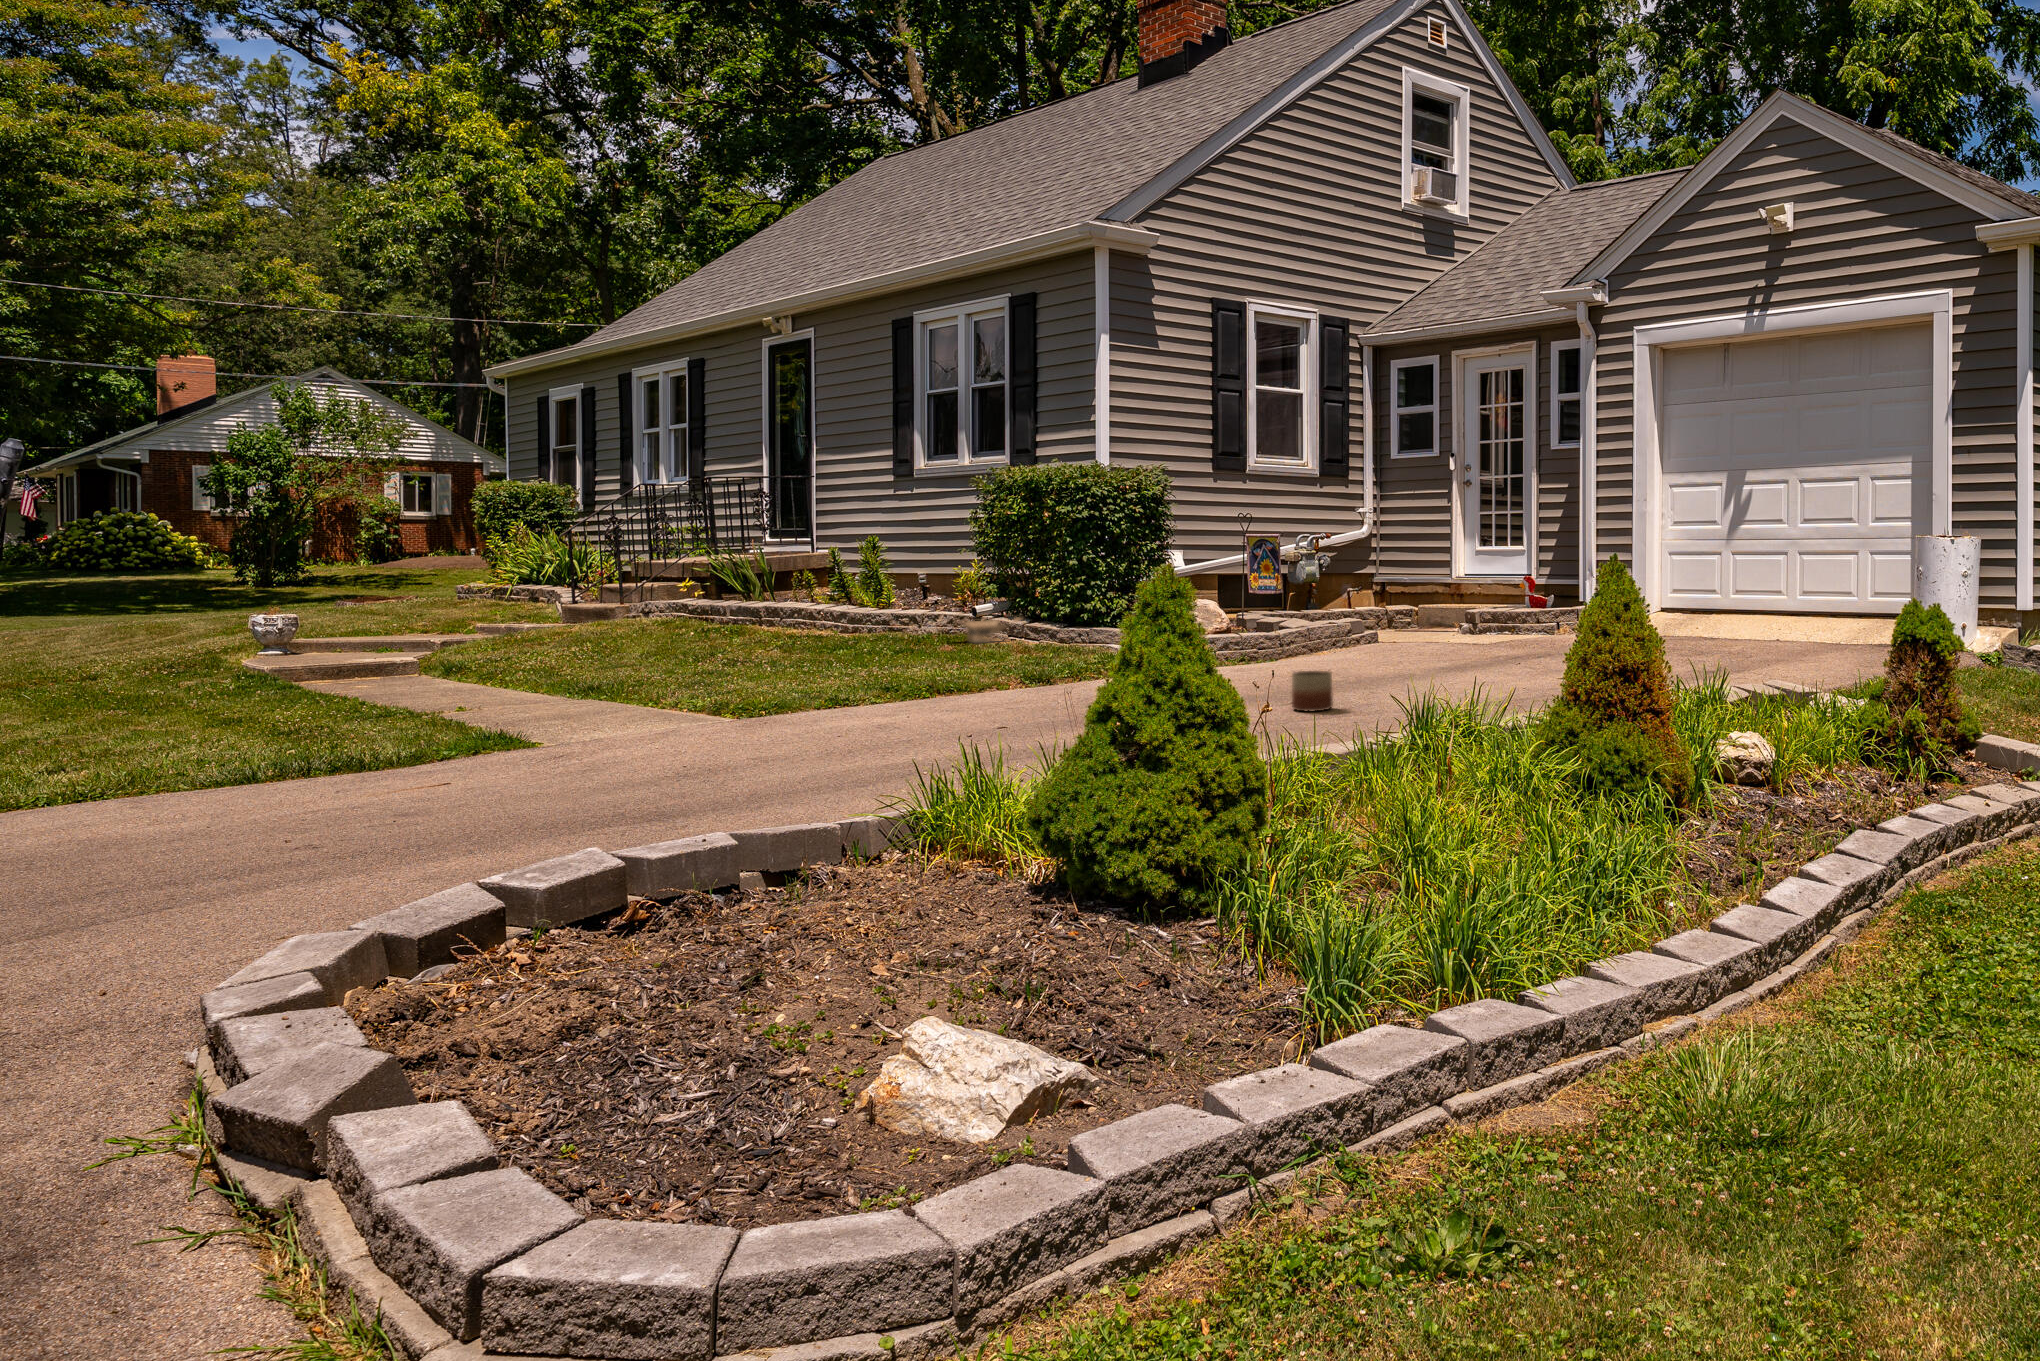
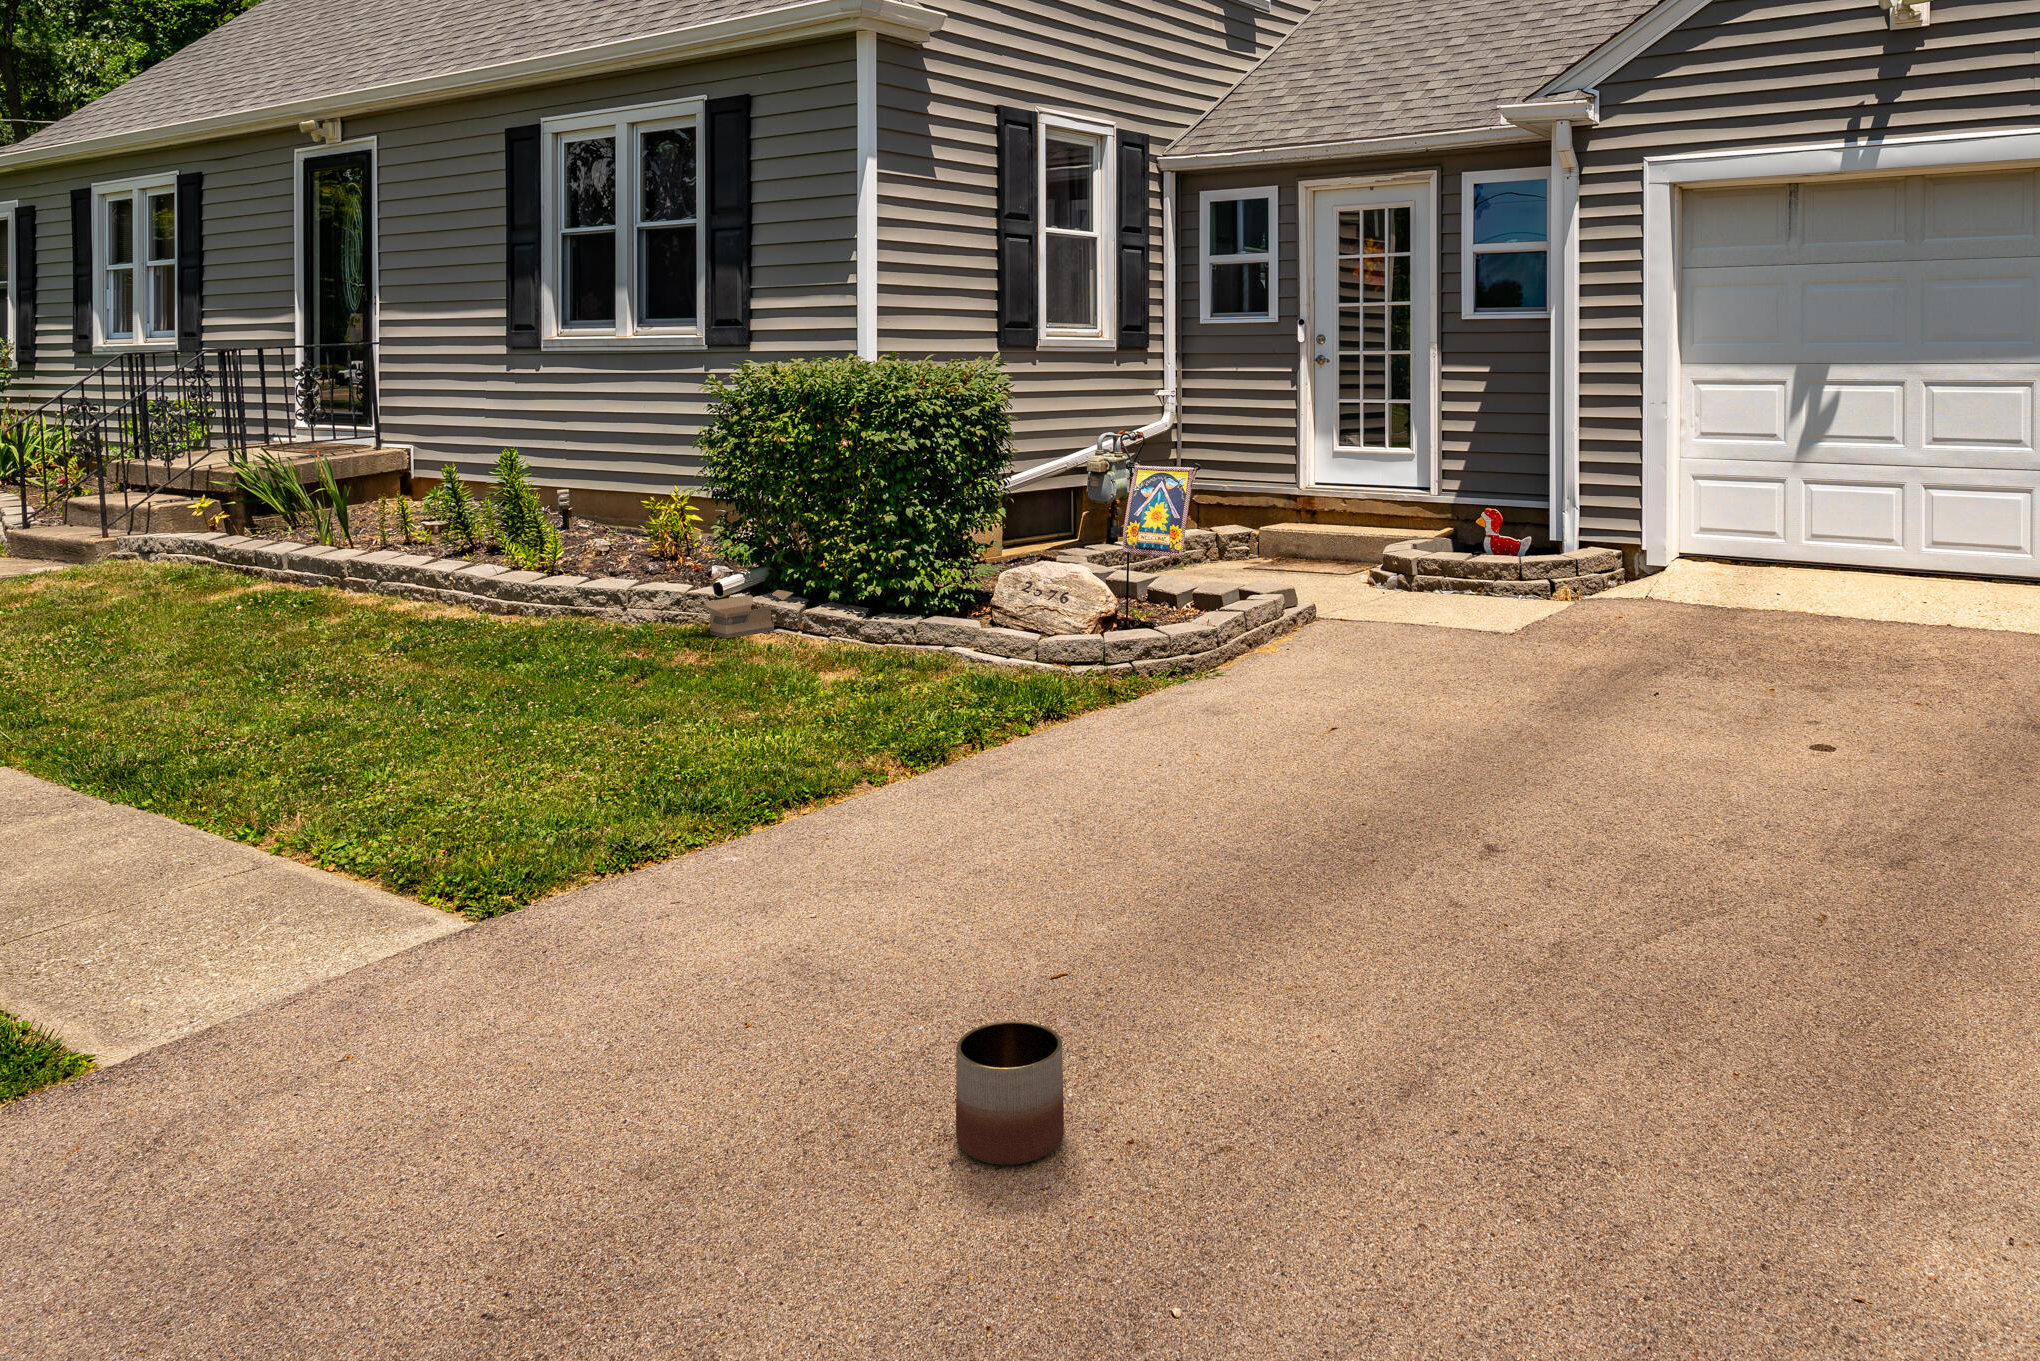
planter: present [1292,671,1333,711] -> present [956,1021,1064,1165]

